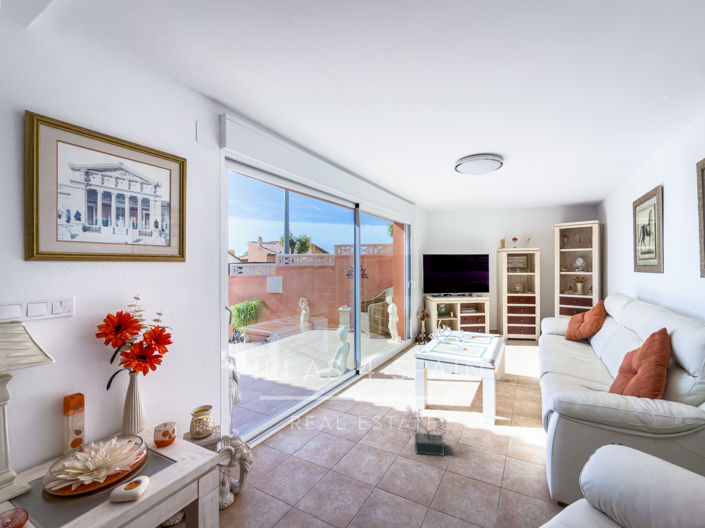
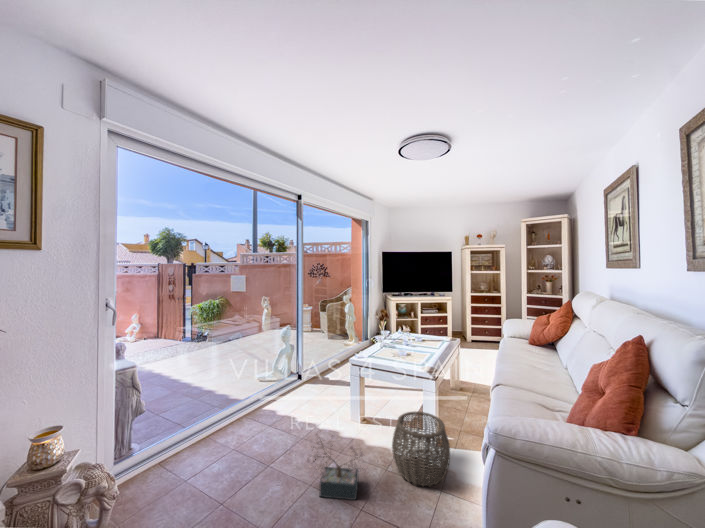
woven basket: none [464,392,513,448] -> present [392,411,450,487]

